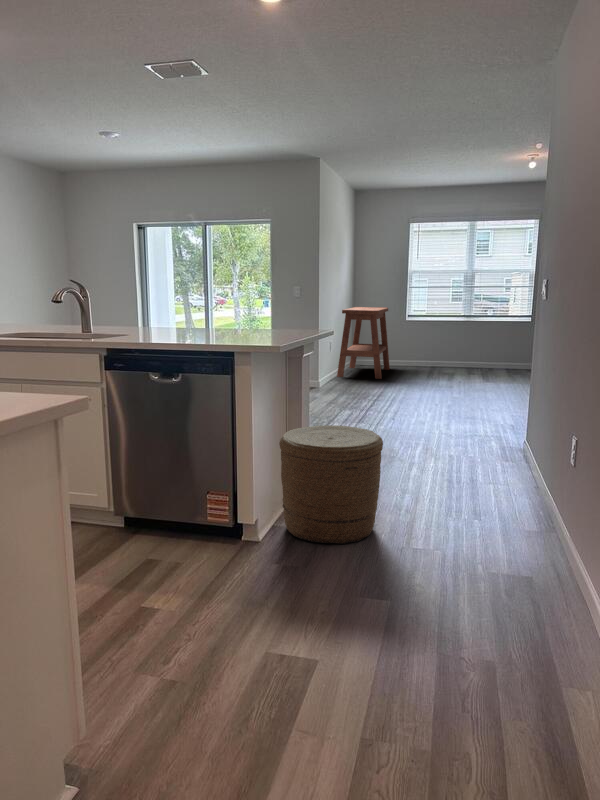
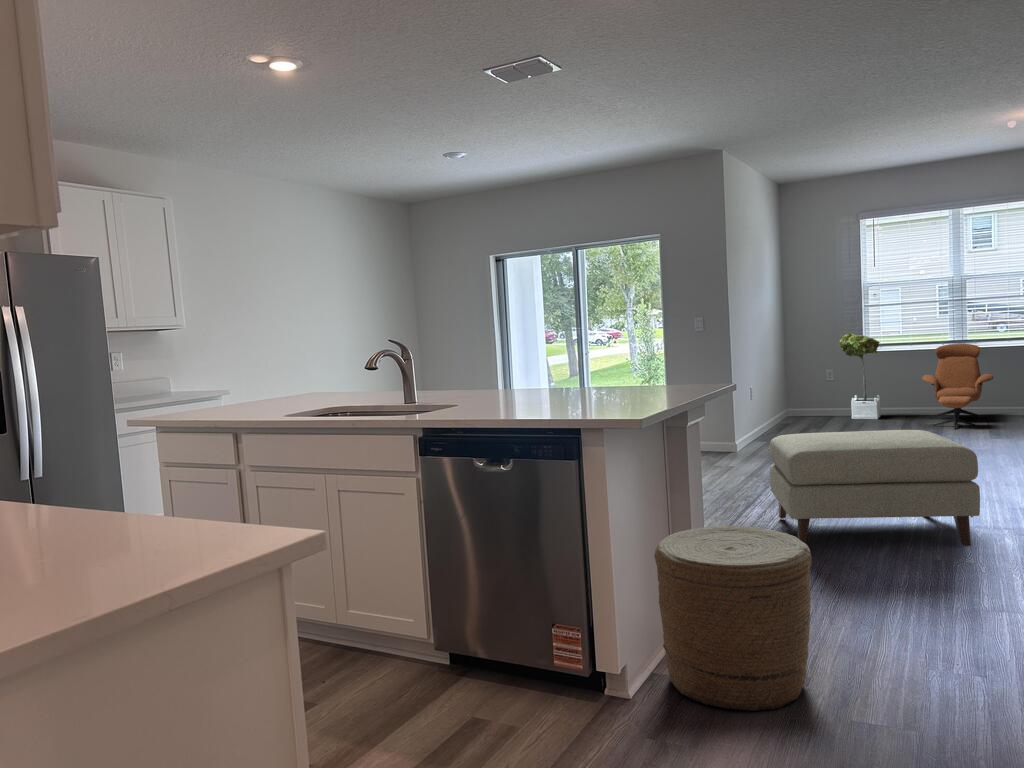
potted tree: none [391,305,418,368] -> present [839,333,881,419]
side table: present [337,307,390,379] -> none [764,337,842,437]
lounge chair: none [444,317,488,376] -> present [922,344,994,429]
ottoman: none [347,371,480,449] -> present [770,430,980,547]

